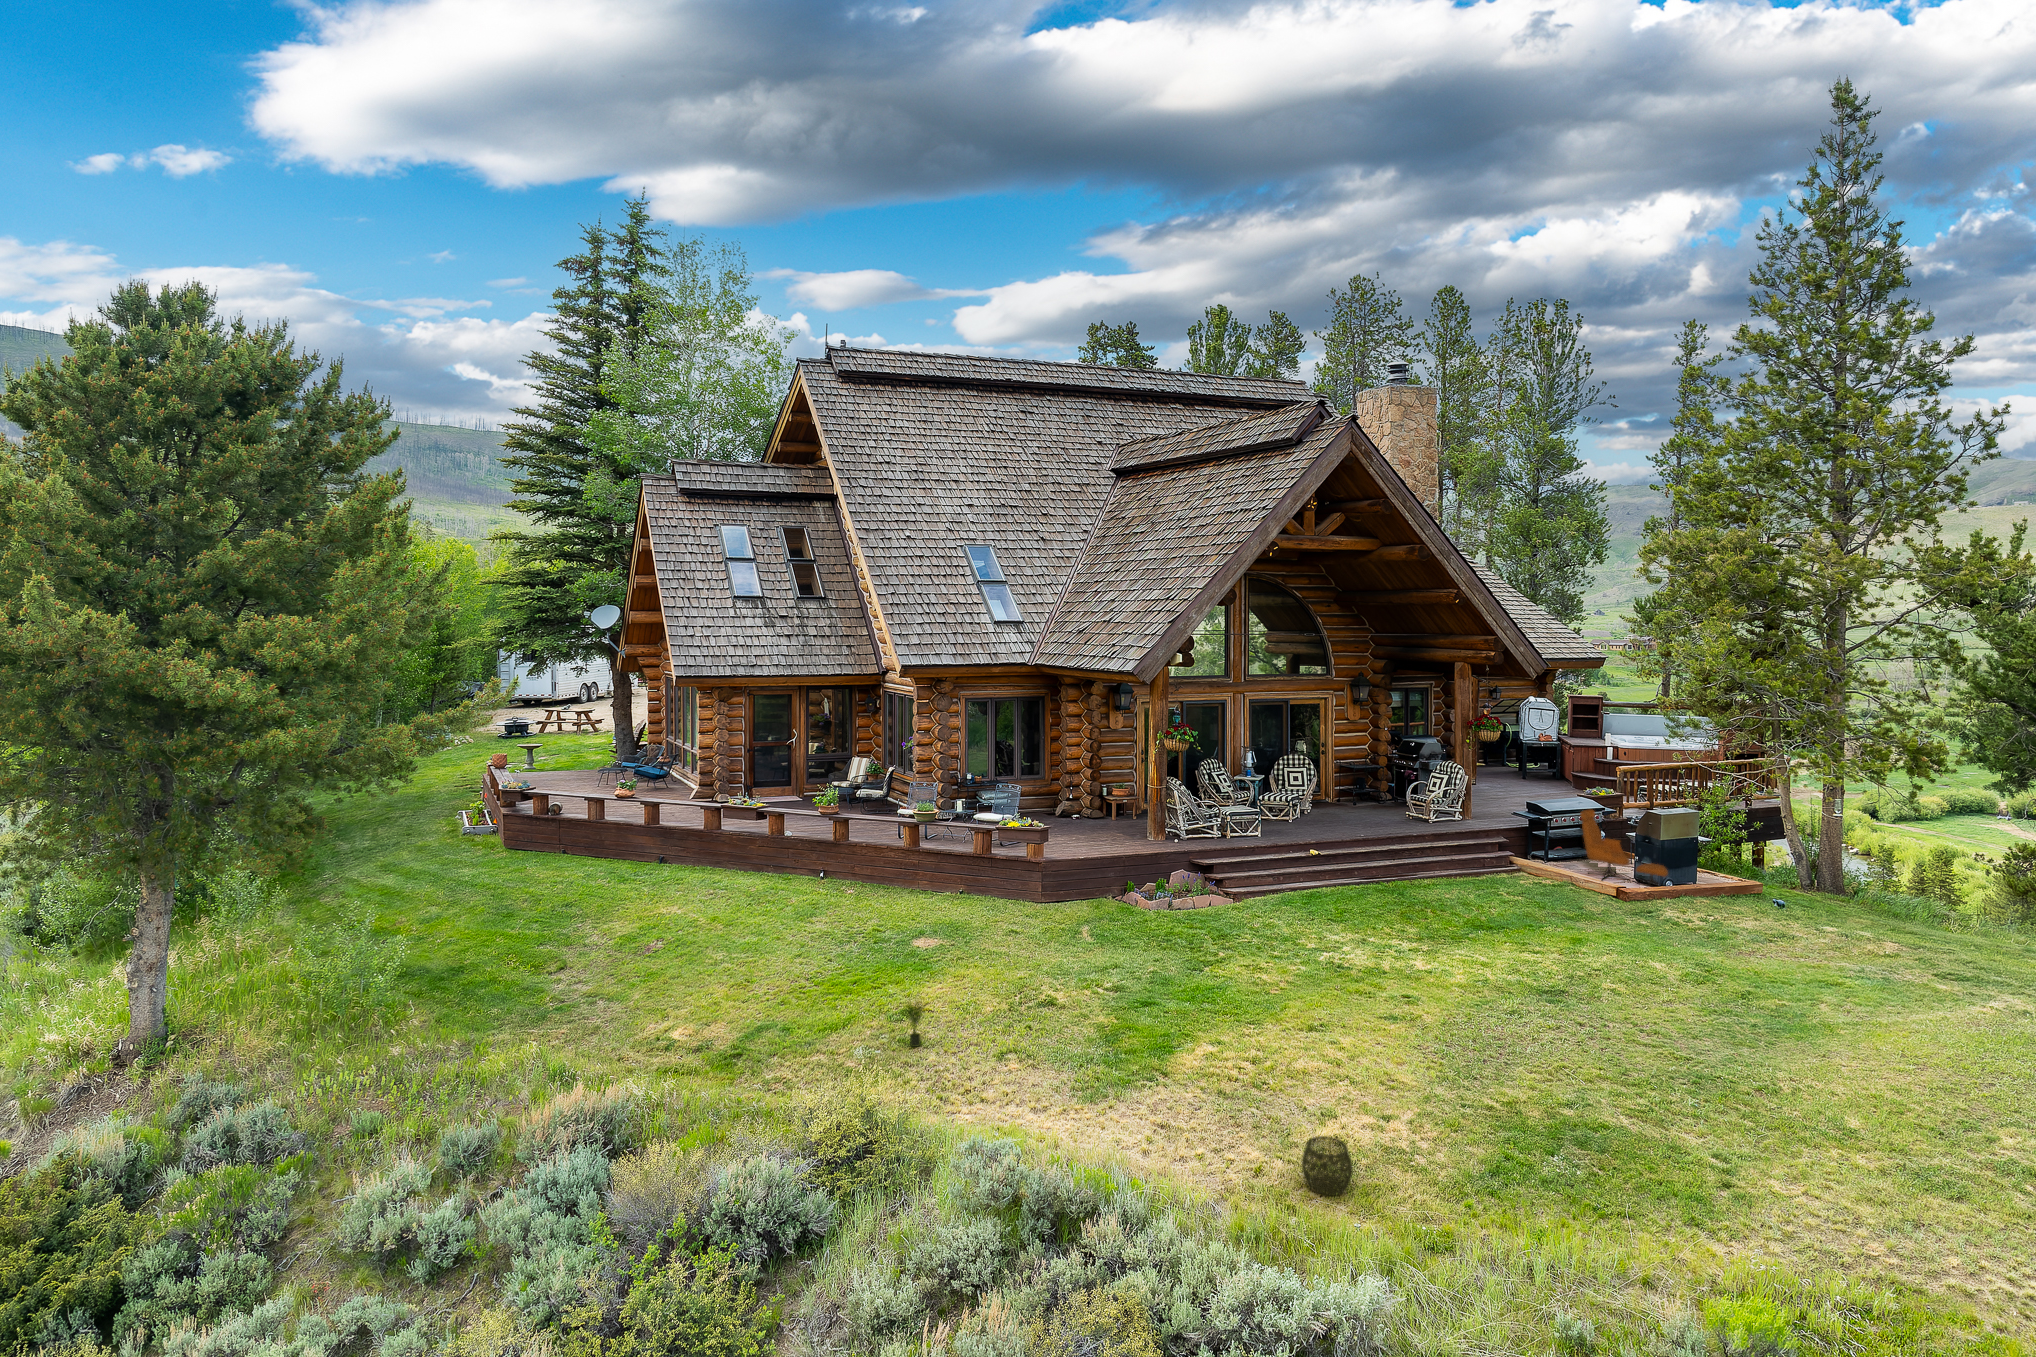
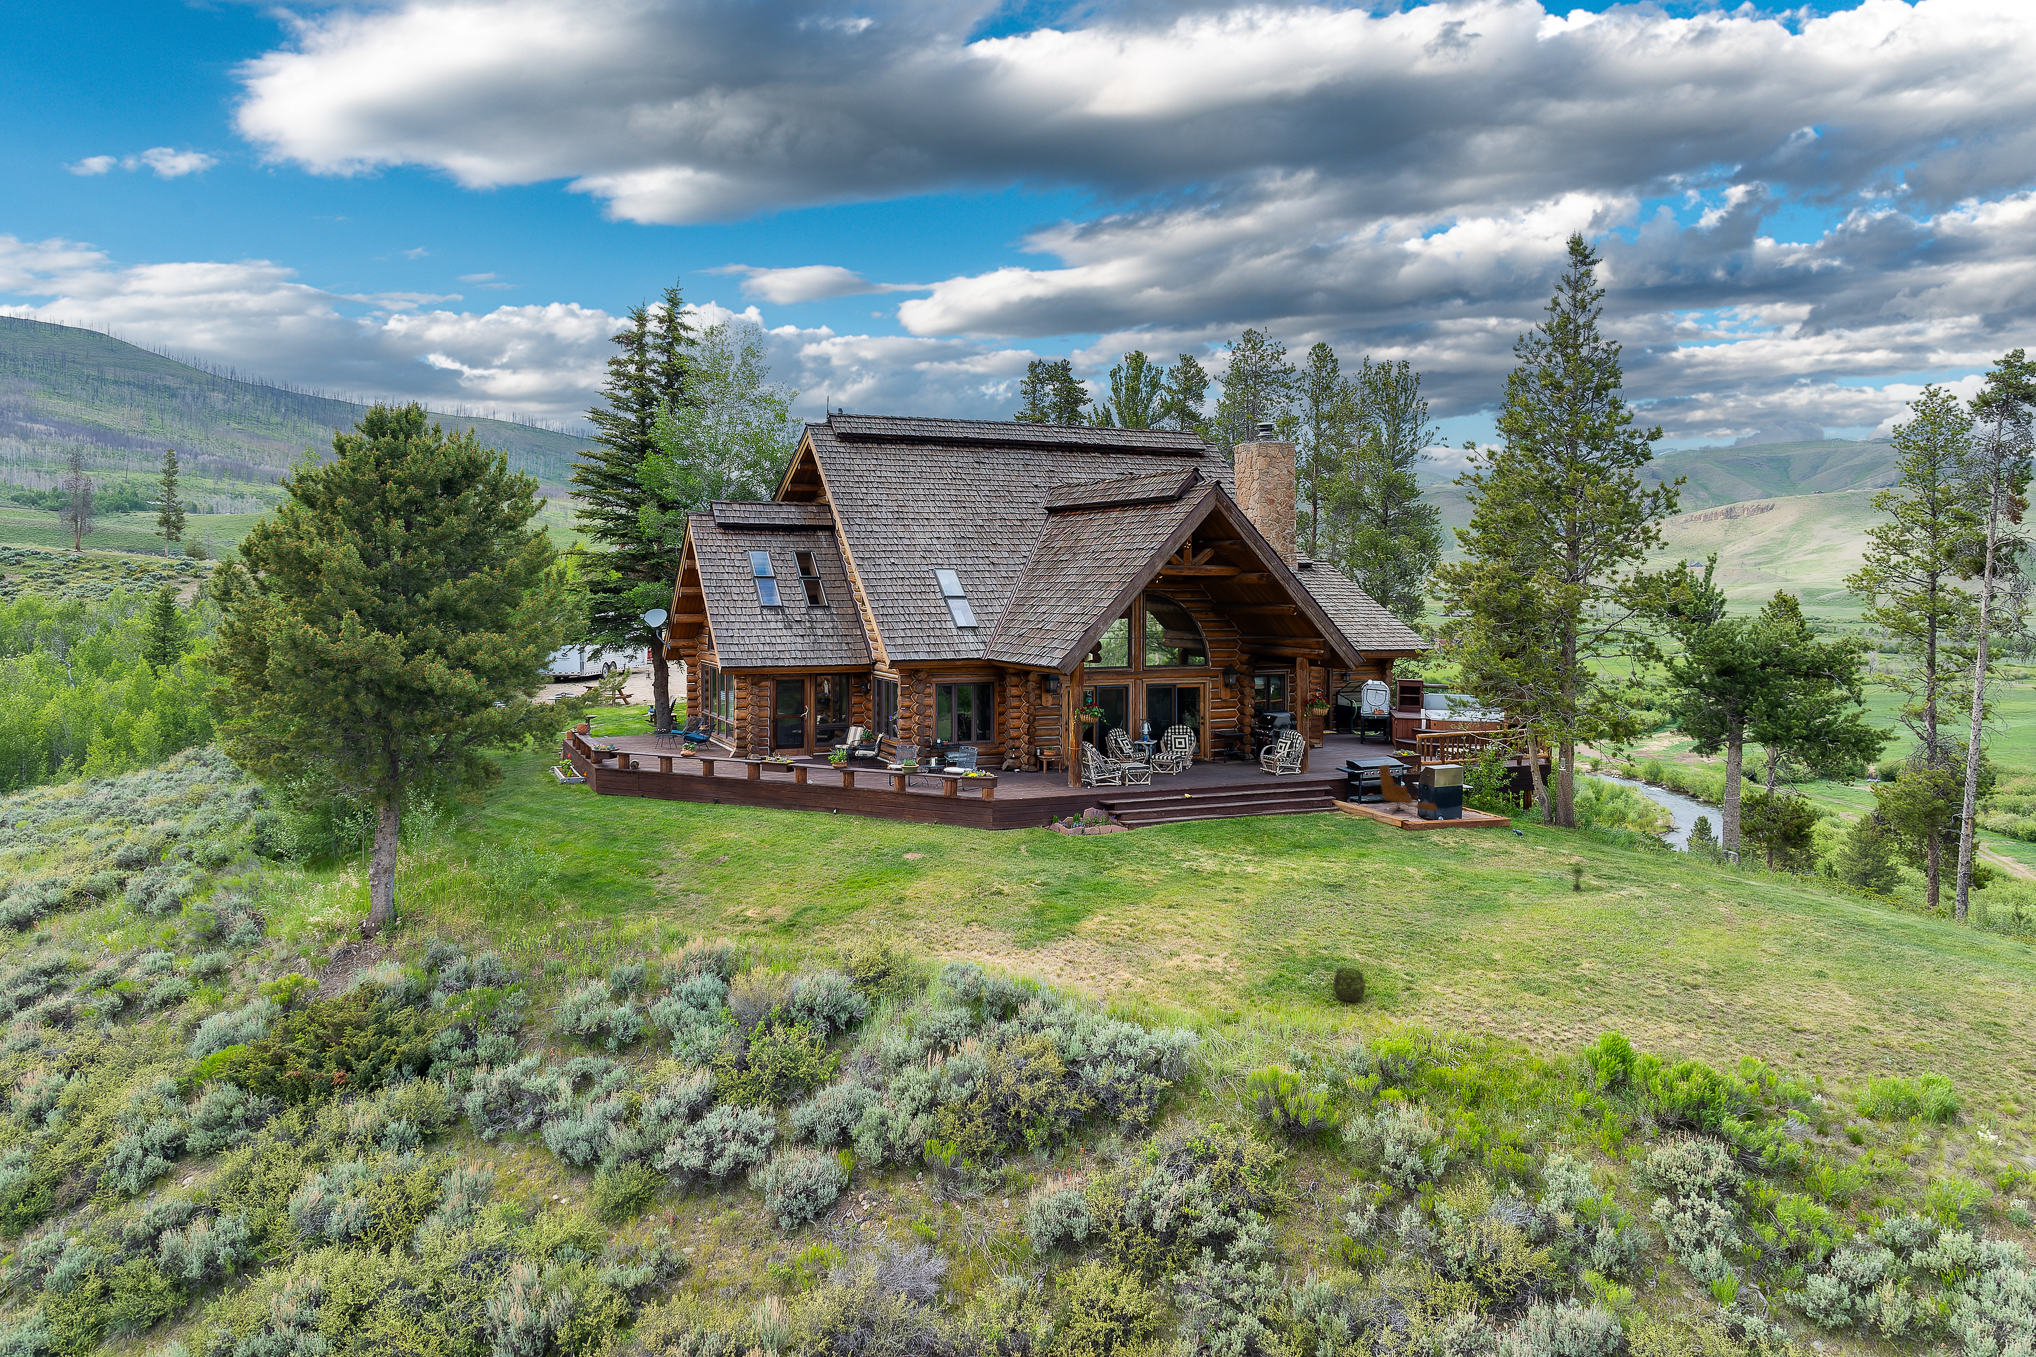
potted plant: present [905,998,925,1047] -> present [1570,862,1586,891]
woven basket: present [1302,1136,1352,1196] -> present [1333,968,1365,1002]

